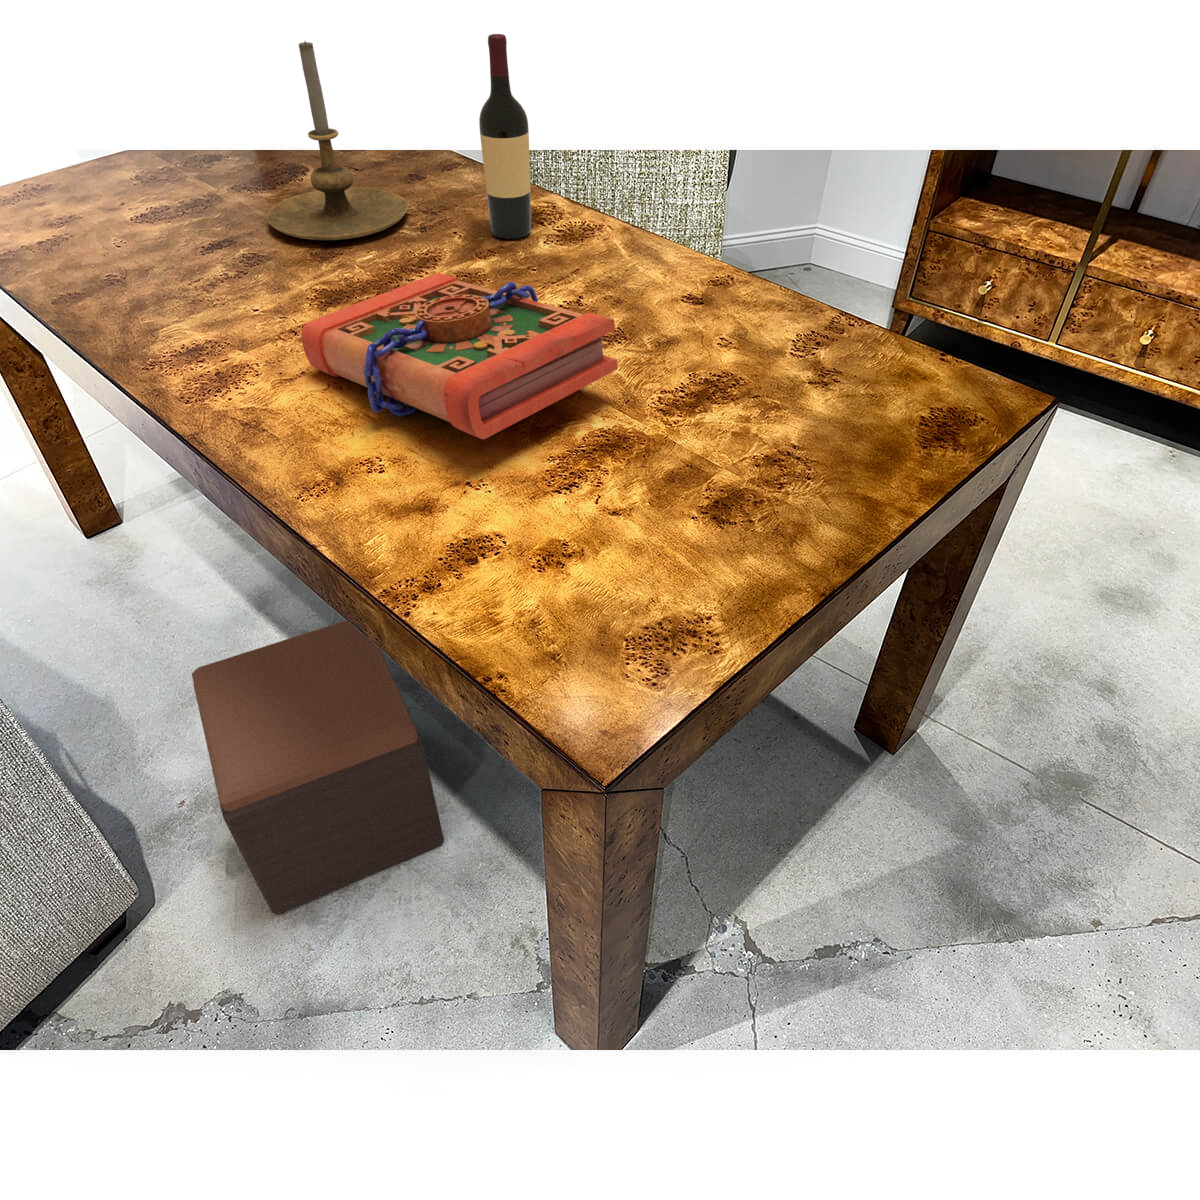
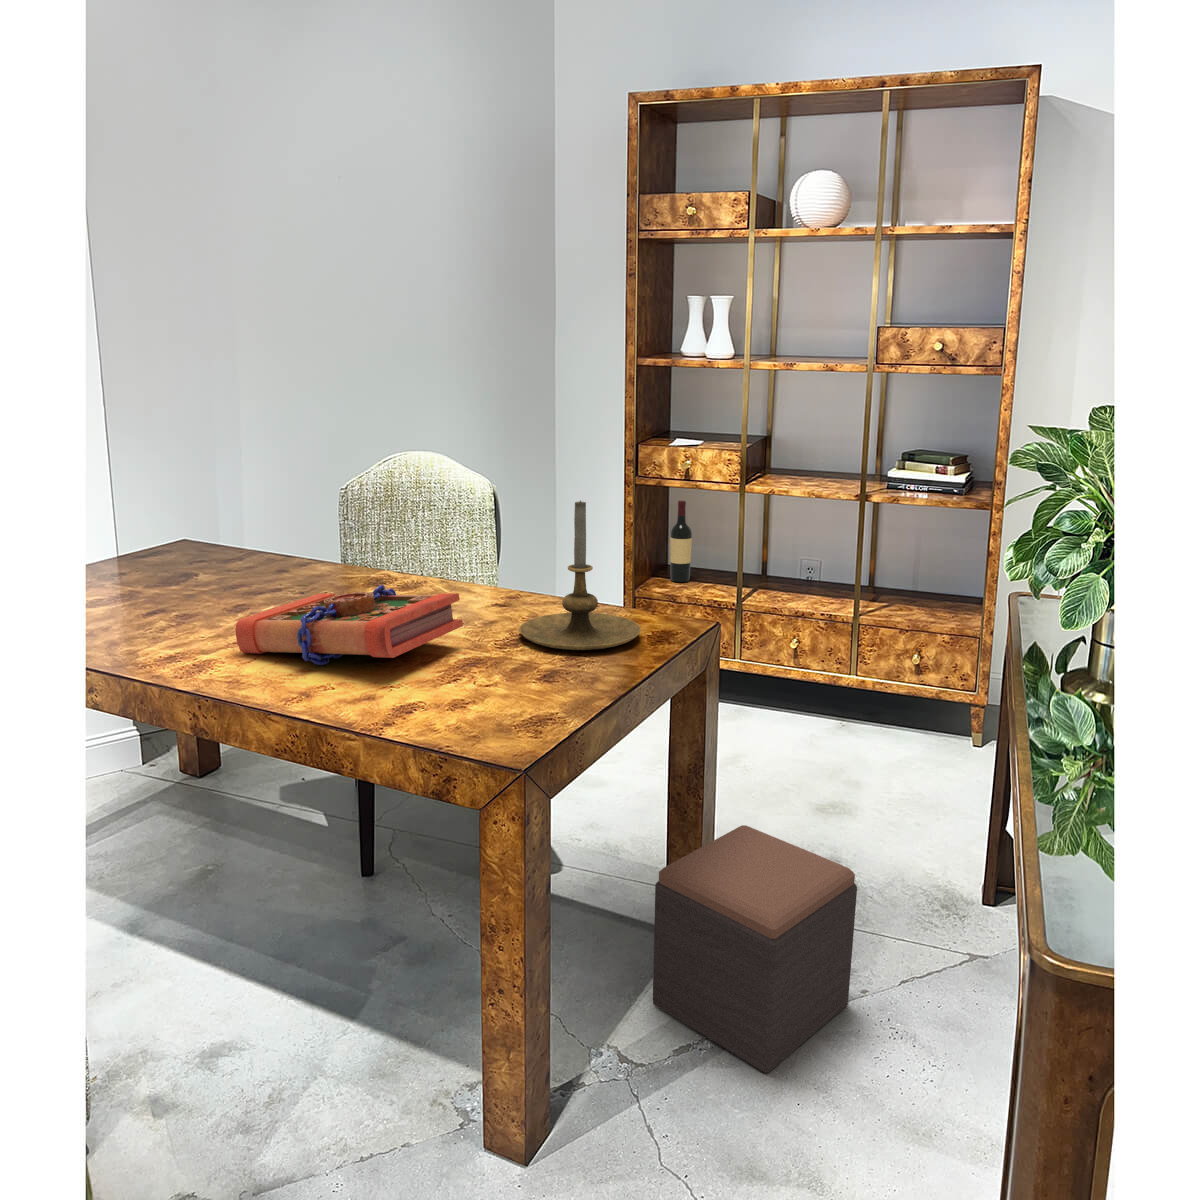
wine bottle: present [479,34,531,239] -> present [670,501,692,582]
candle holder: present [267,41,408,240] -> present [519,501,641,650]
footstool: present [192,621,444,914] -> present [653,825,857,1073]

